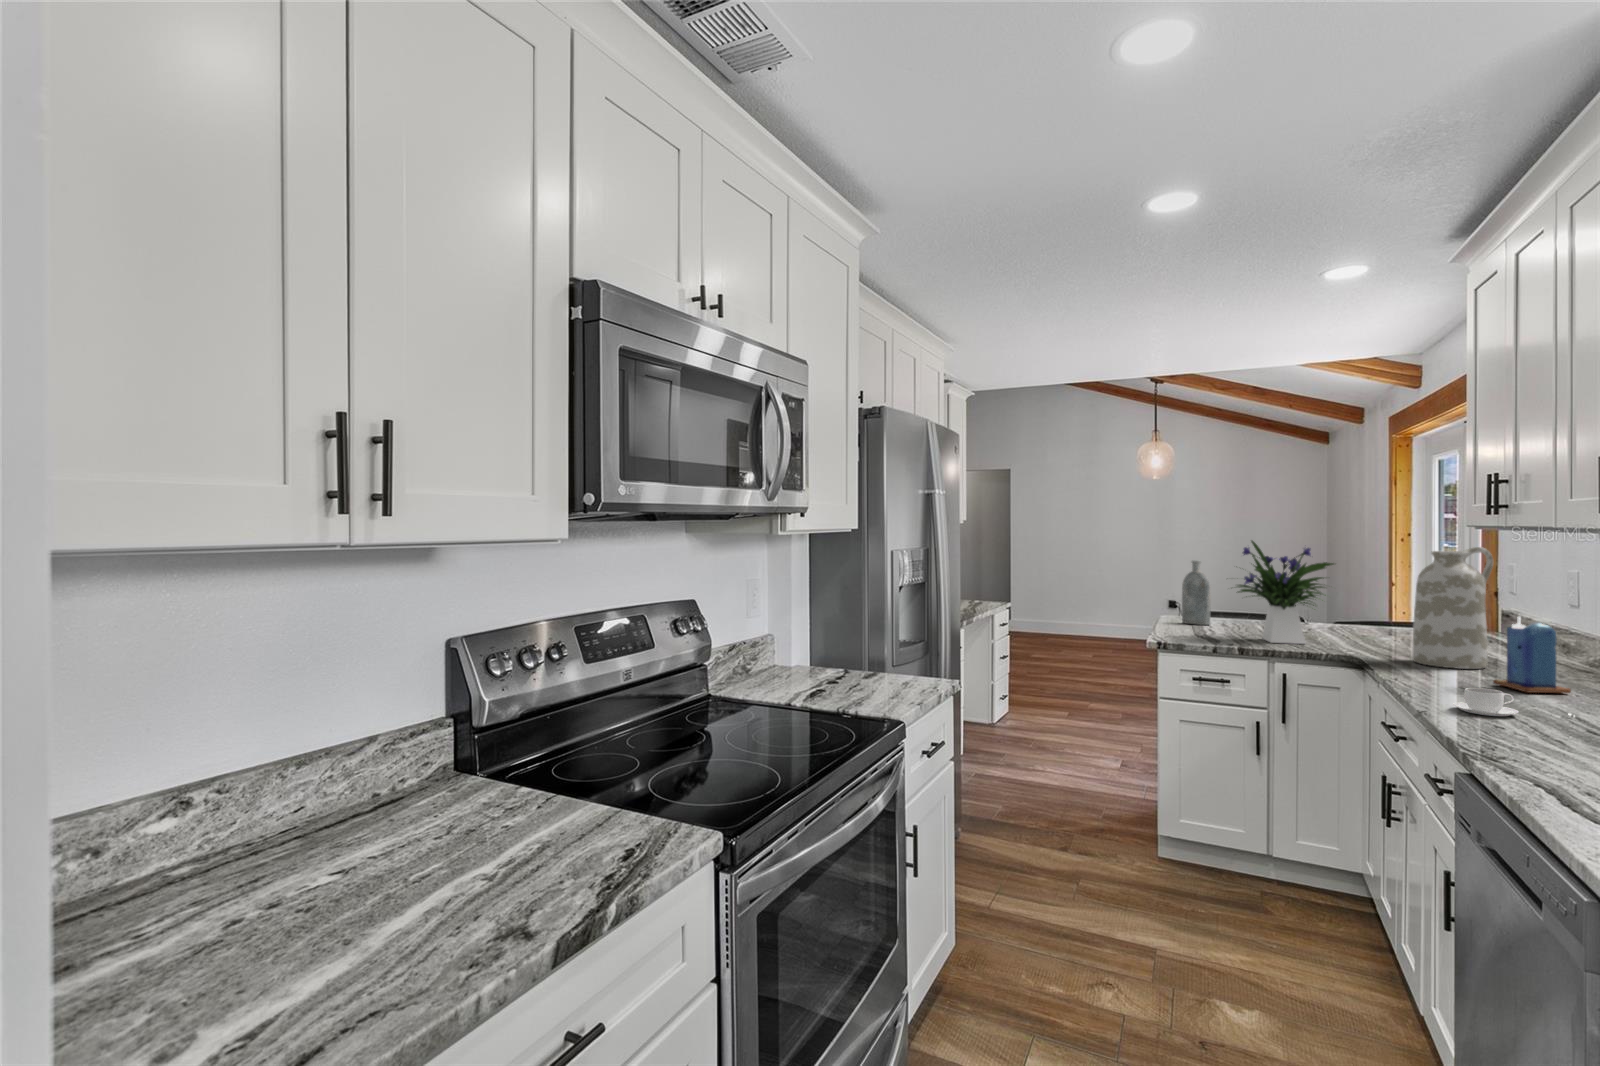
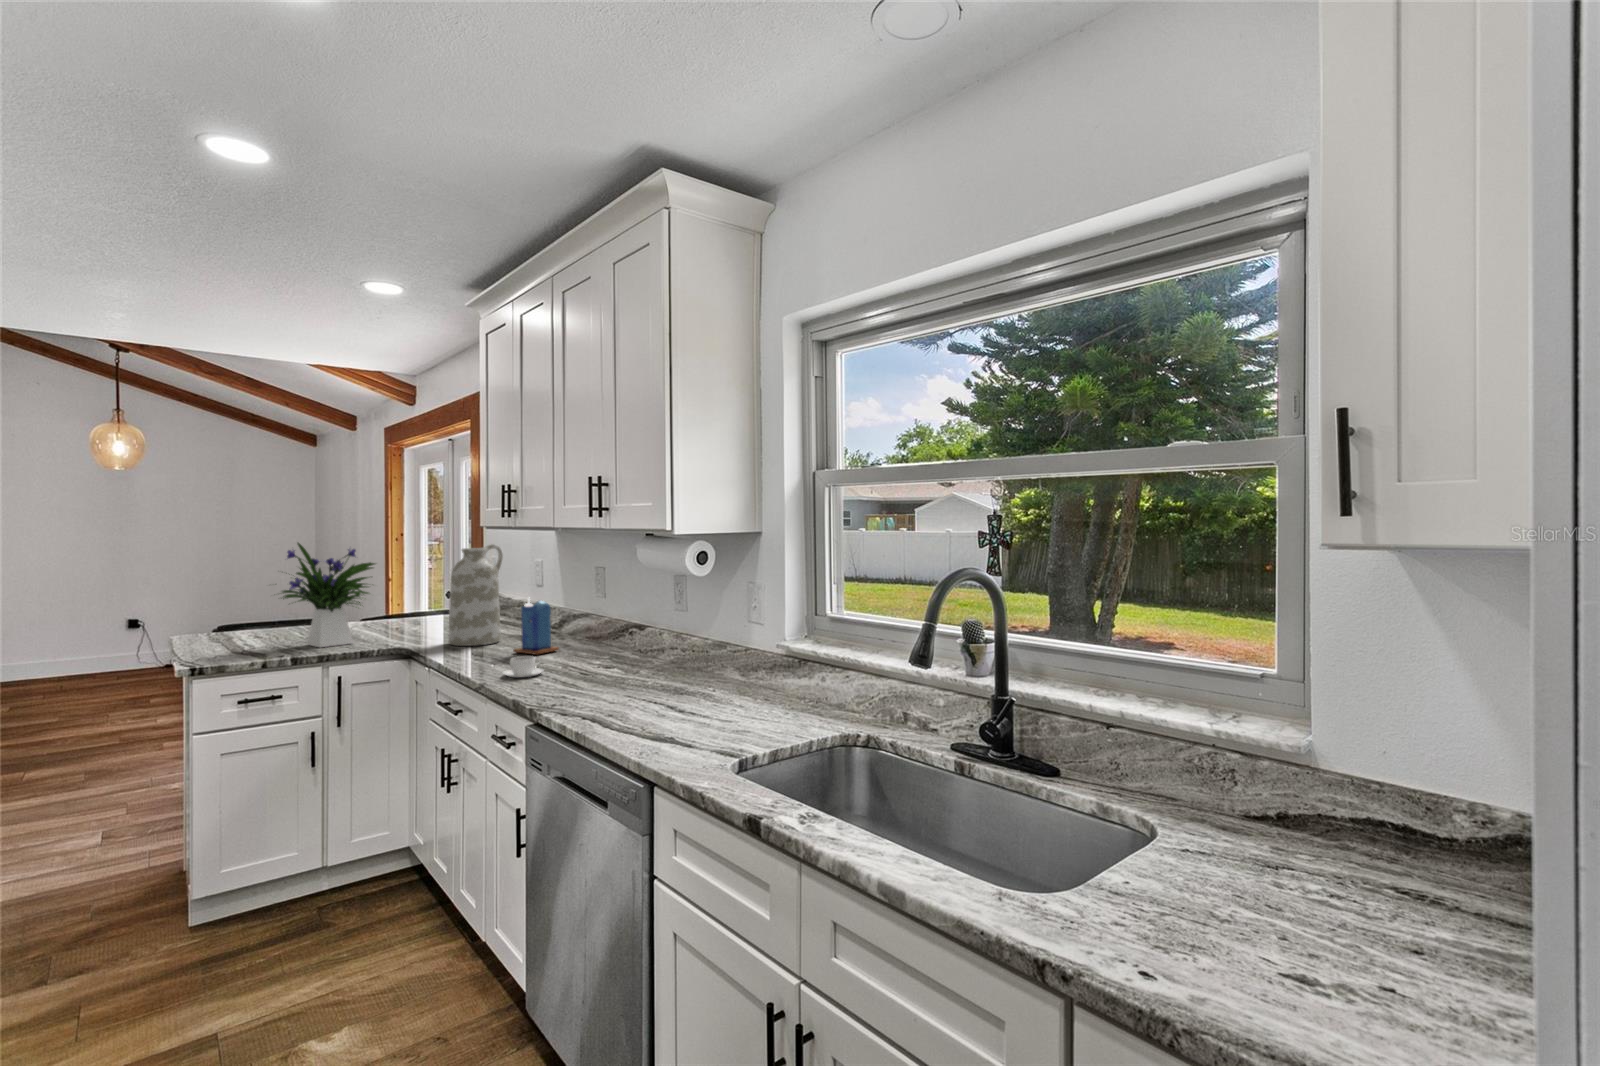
bottle: present [1182,561,1211,625] -> none [203,567,240,641]

